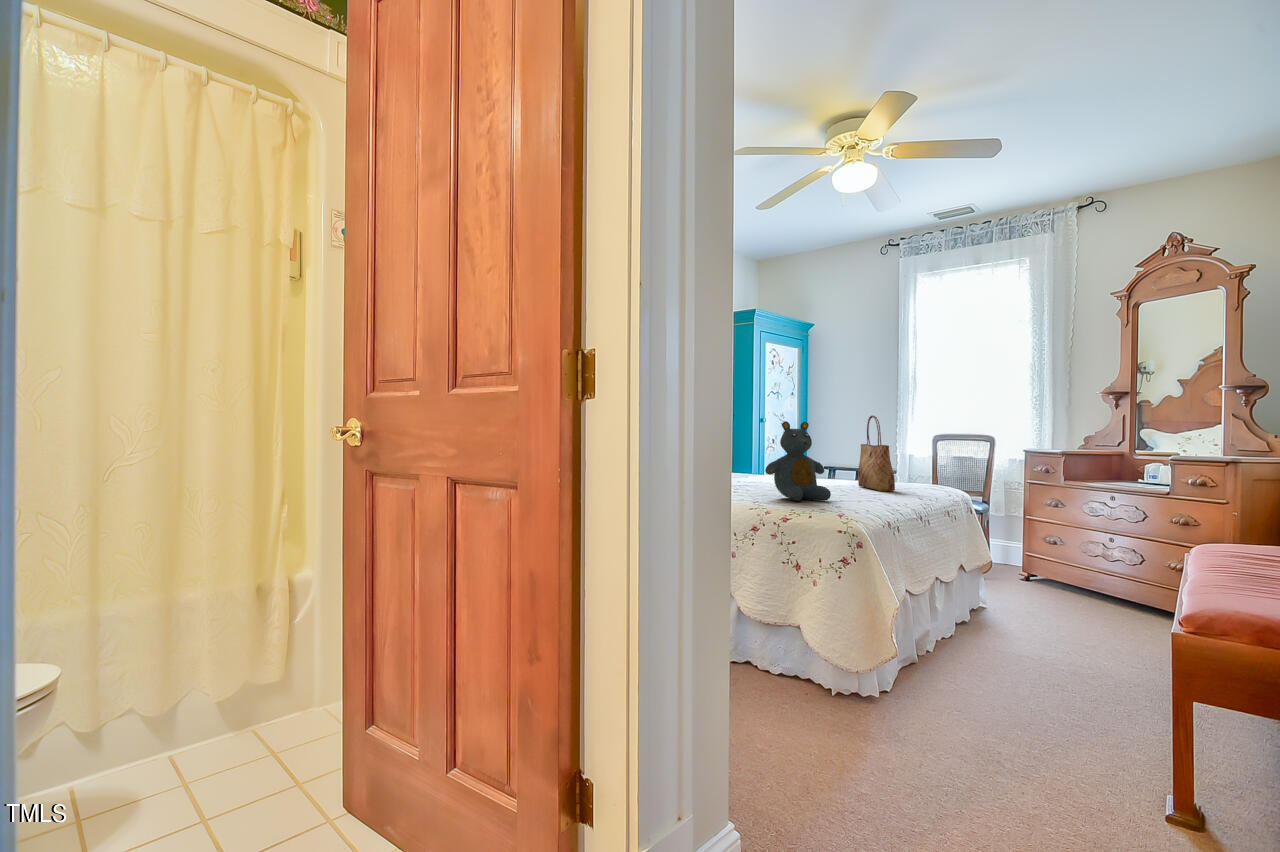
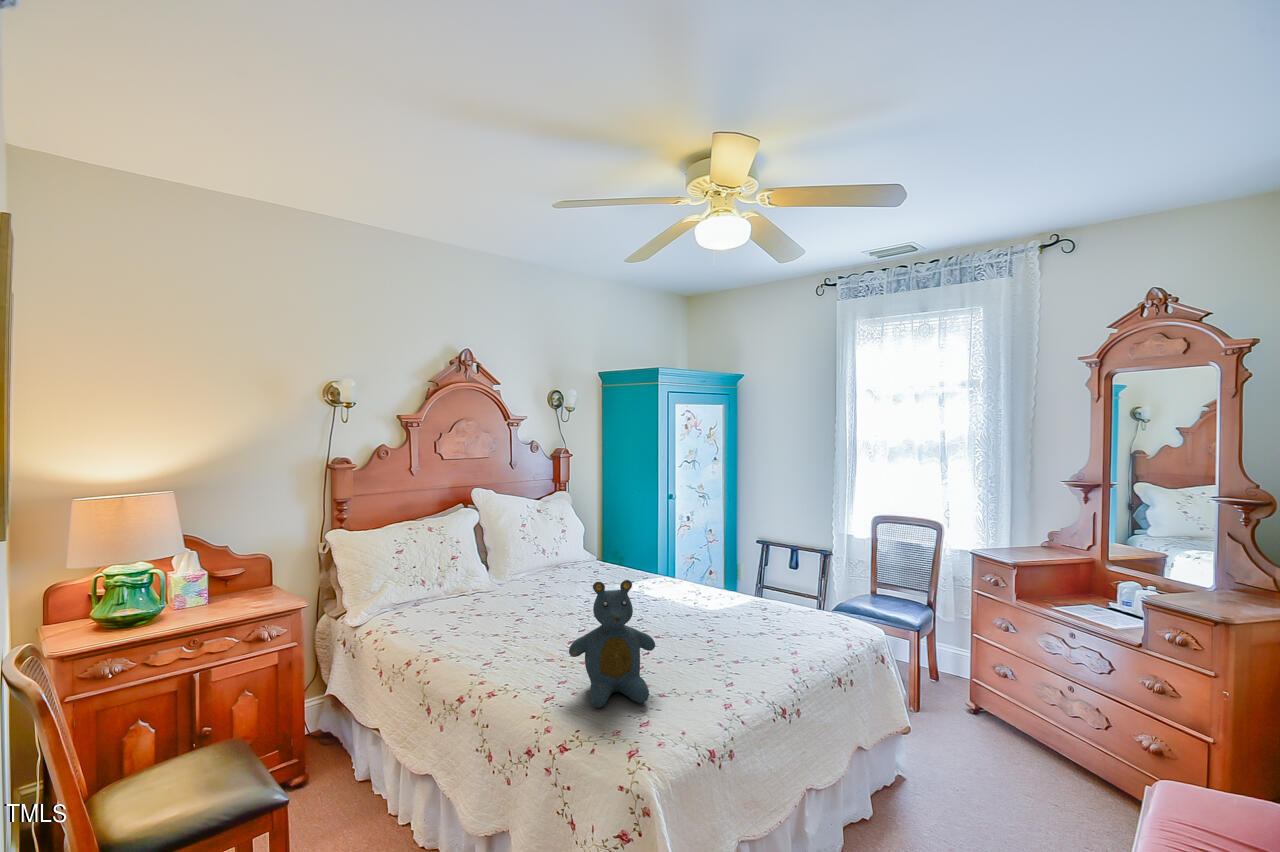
tote bag: present [858,415,895,491] -> none [742,538,775,646]

